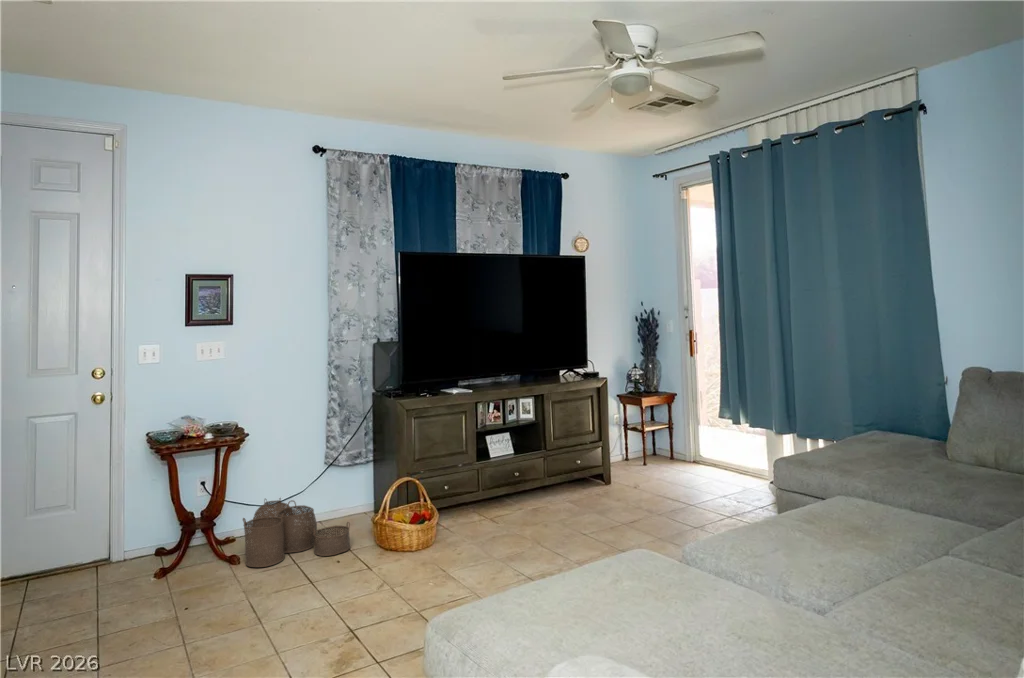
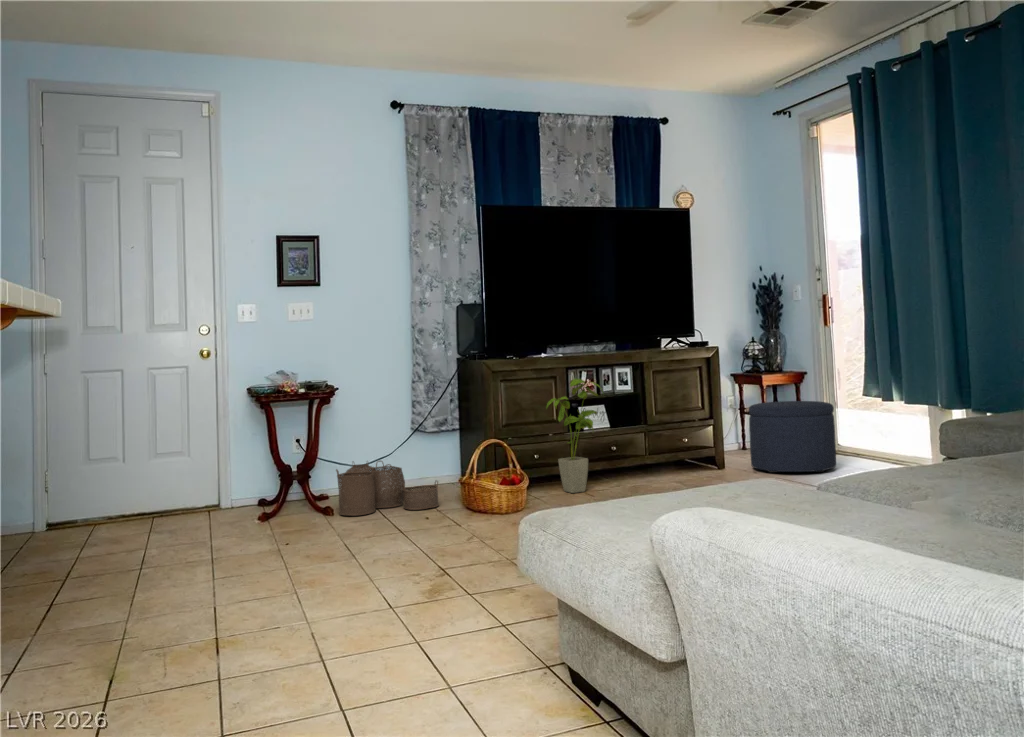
house plant: none [457,417,512,526] -> present [546,379,602,493]
ottoman: none [635,427,709,495] -> present [749,401,836,473]

